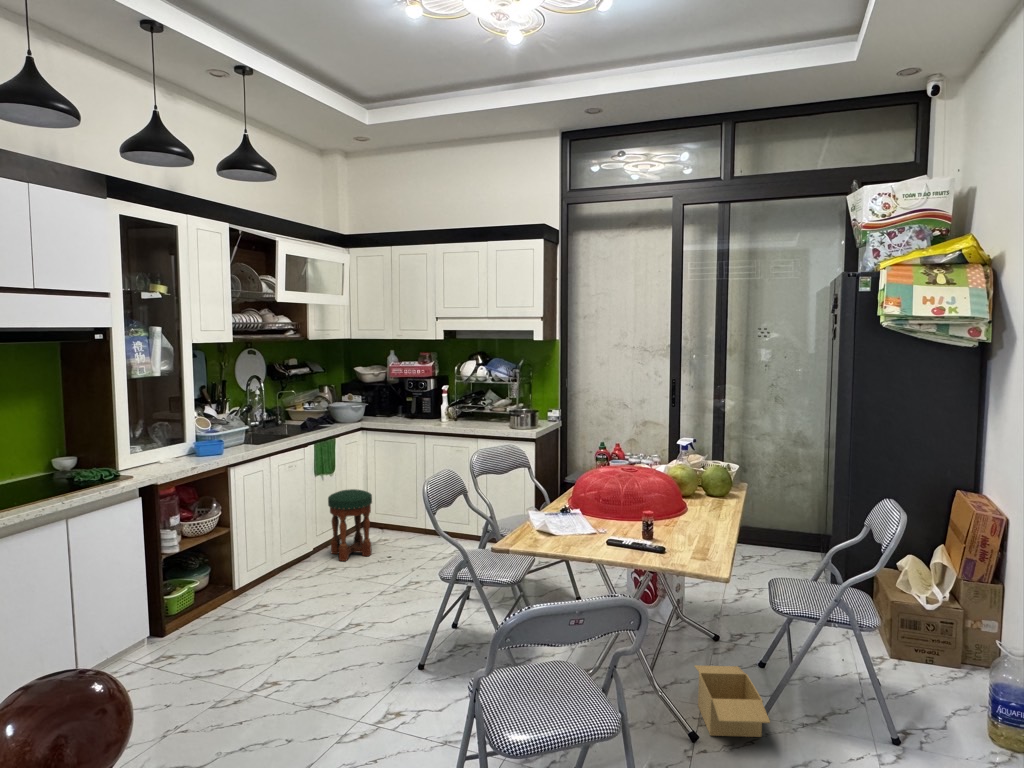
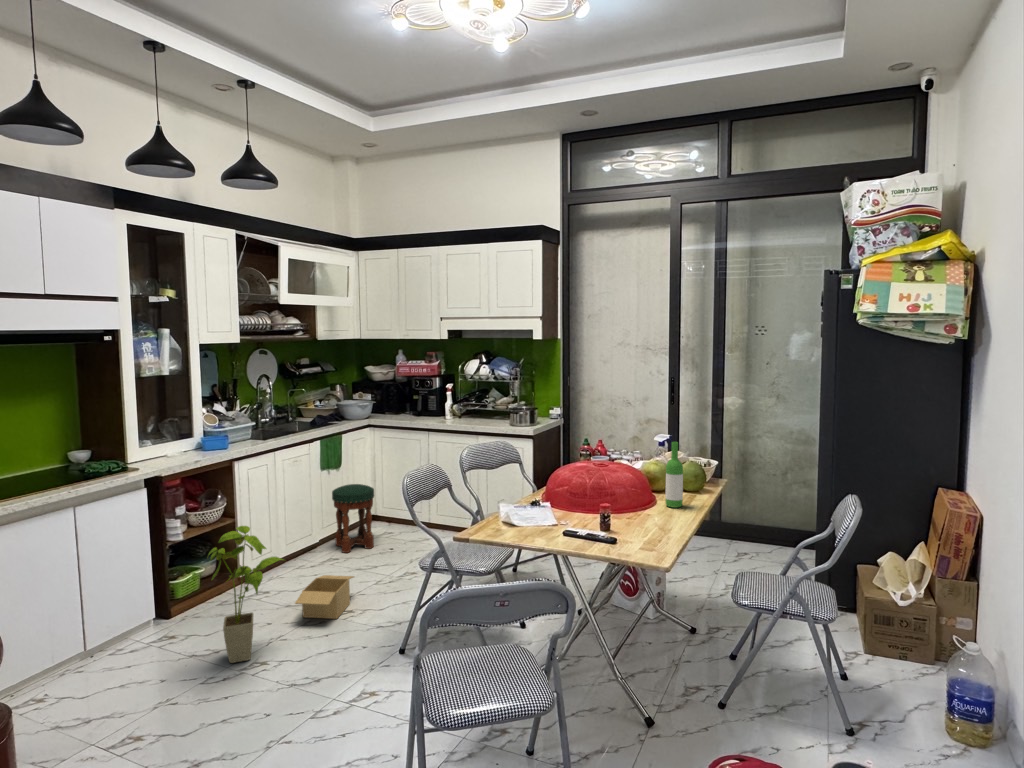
wine bottle: none [698,446,716,513] -> present [665,442,683,508]
house plant: none [212,538,295,686] -> present [208,526,283,663]
cardboard box: present [695,665,770,737] -> present [295,575,354,619]

